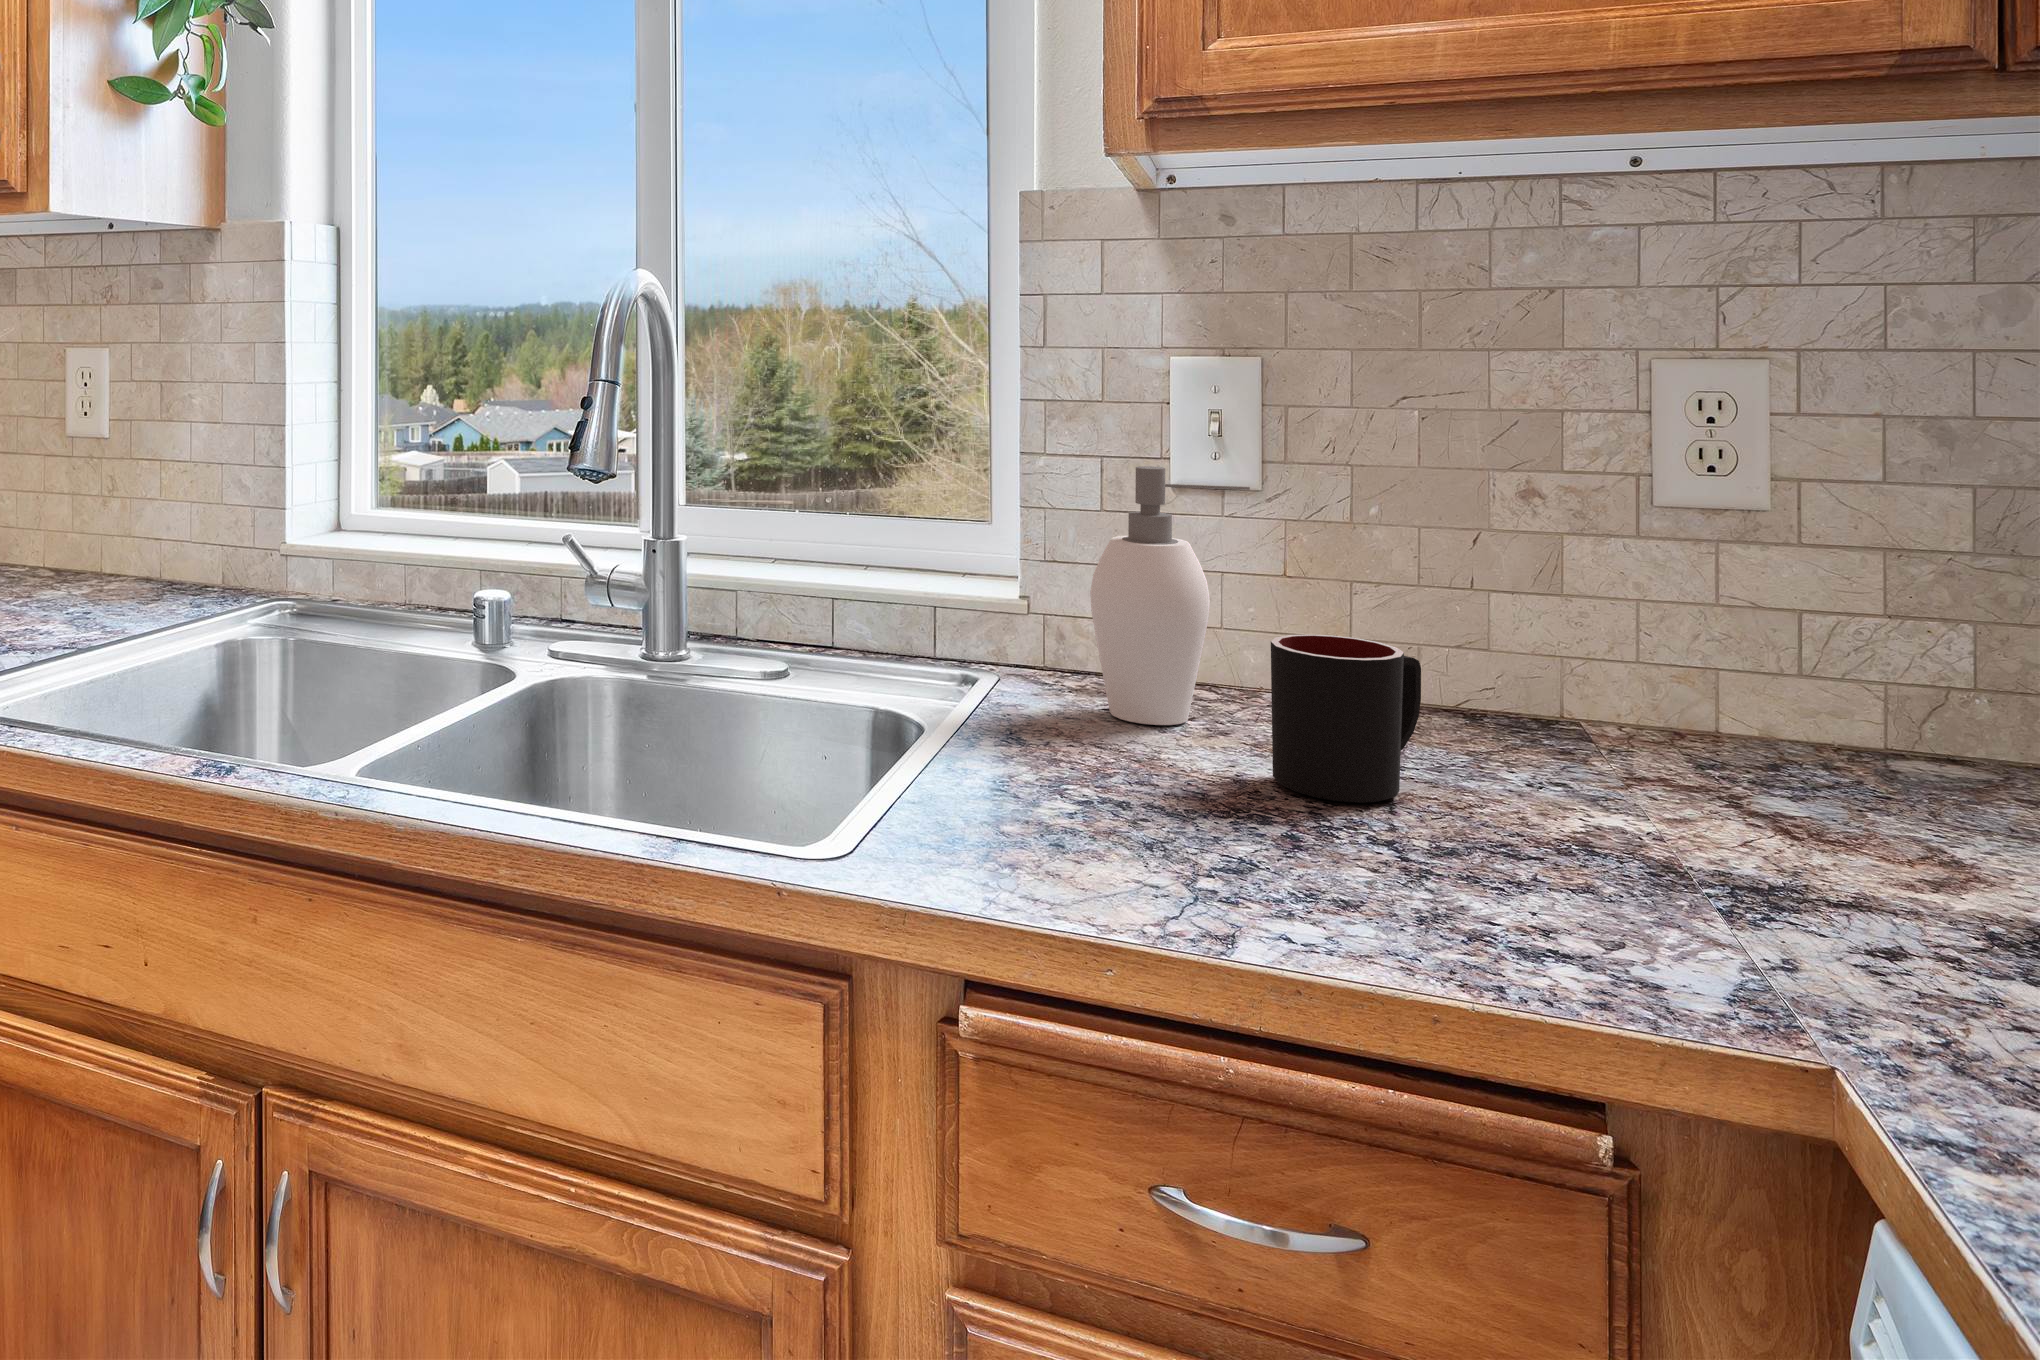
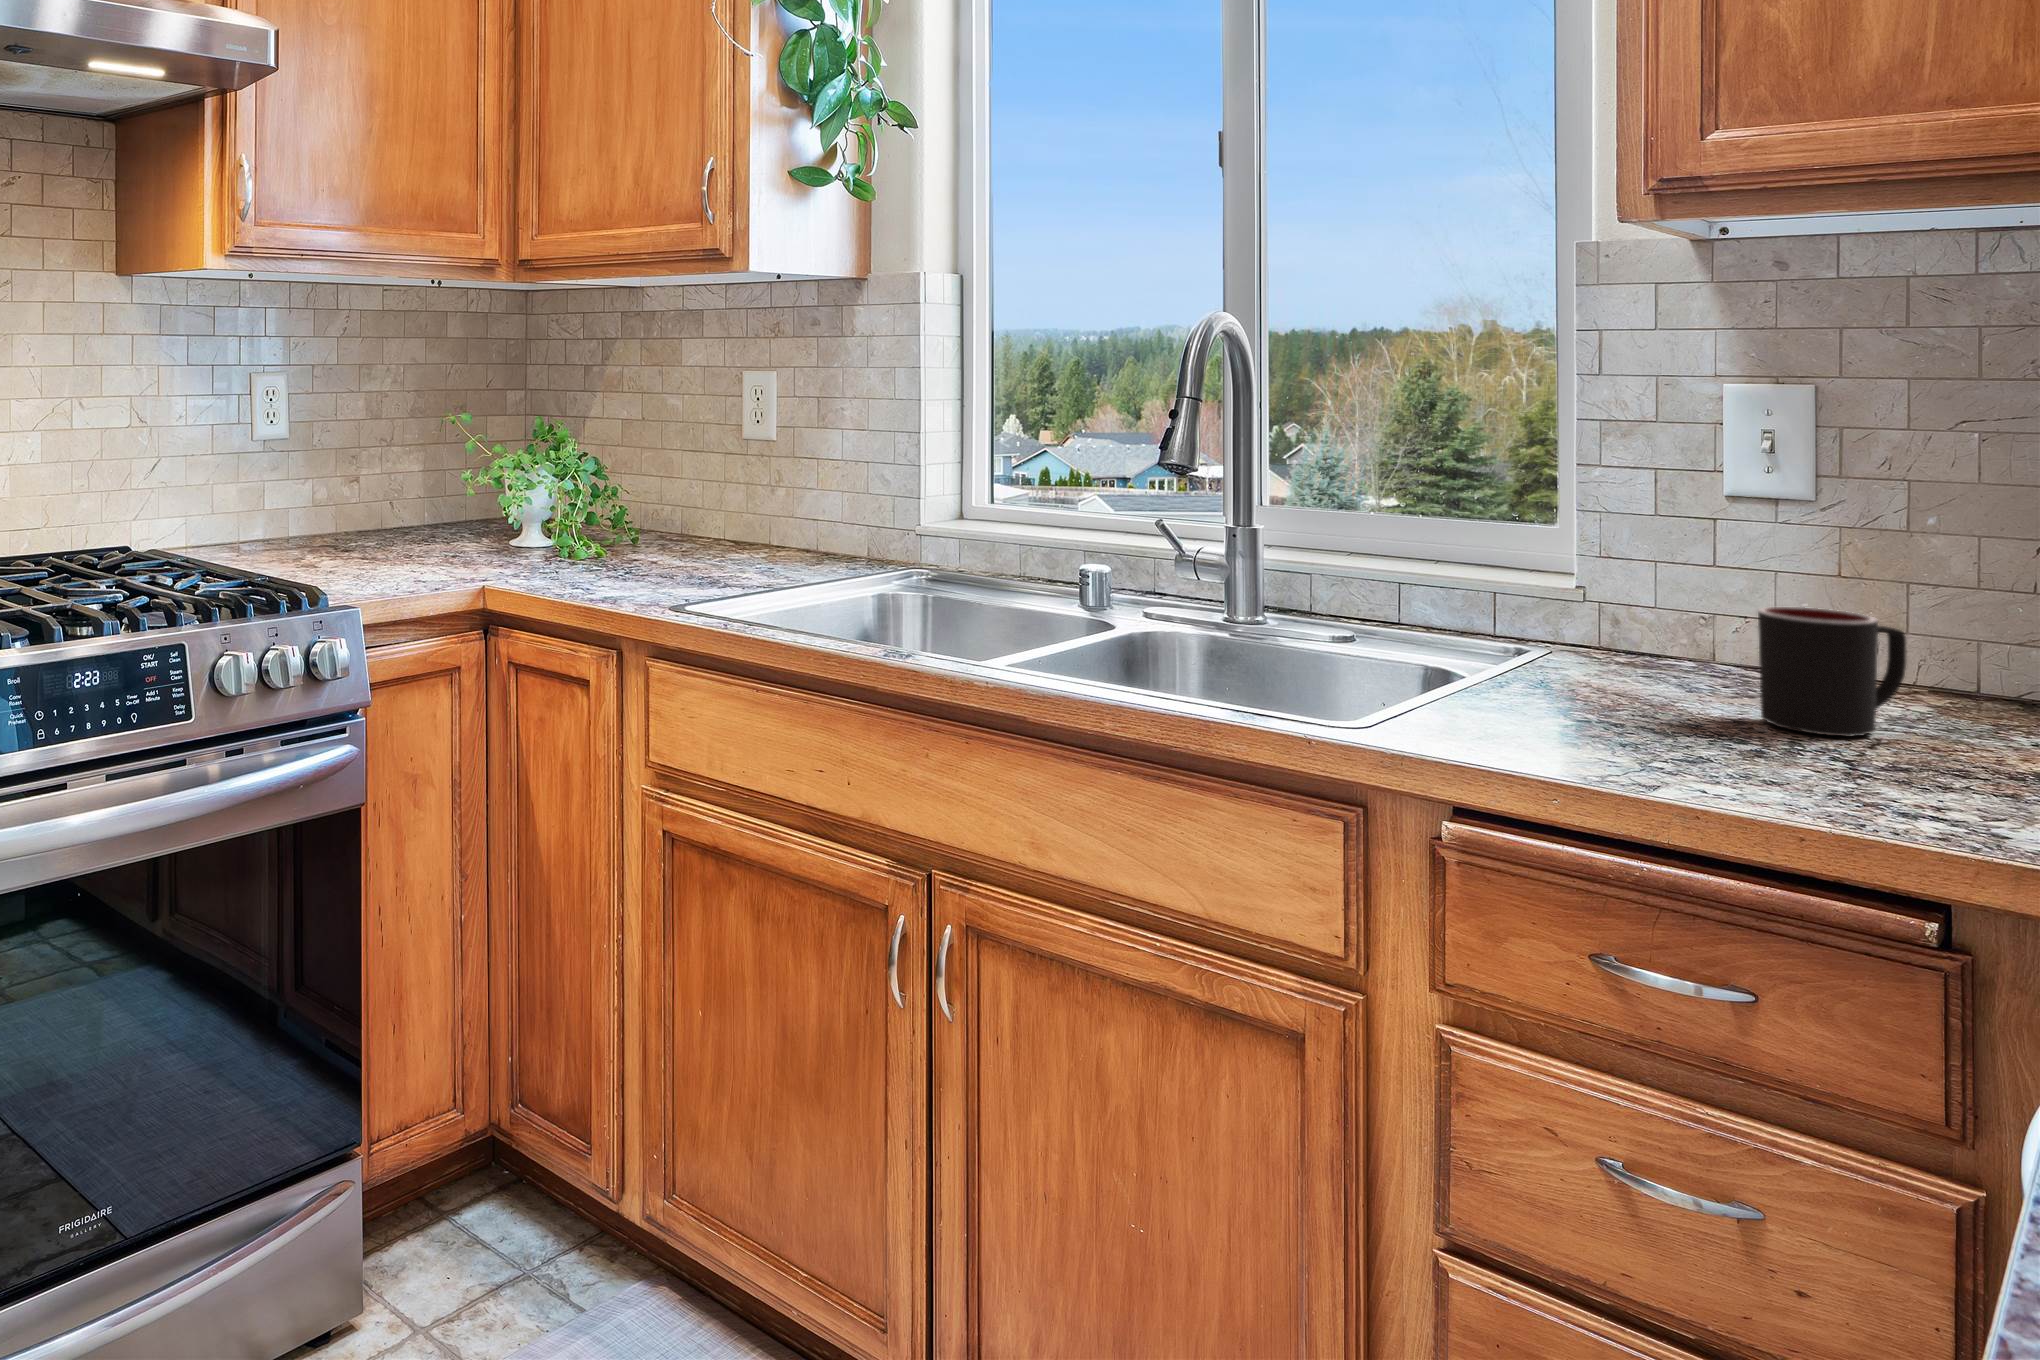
soap dispenser: present [1090,466,1250,725] -> none [1621,474,1770,685]

